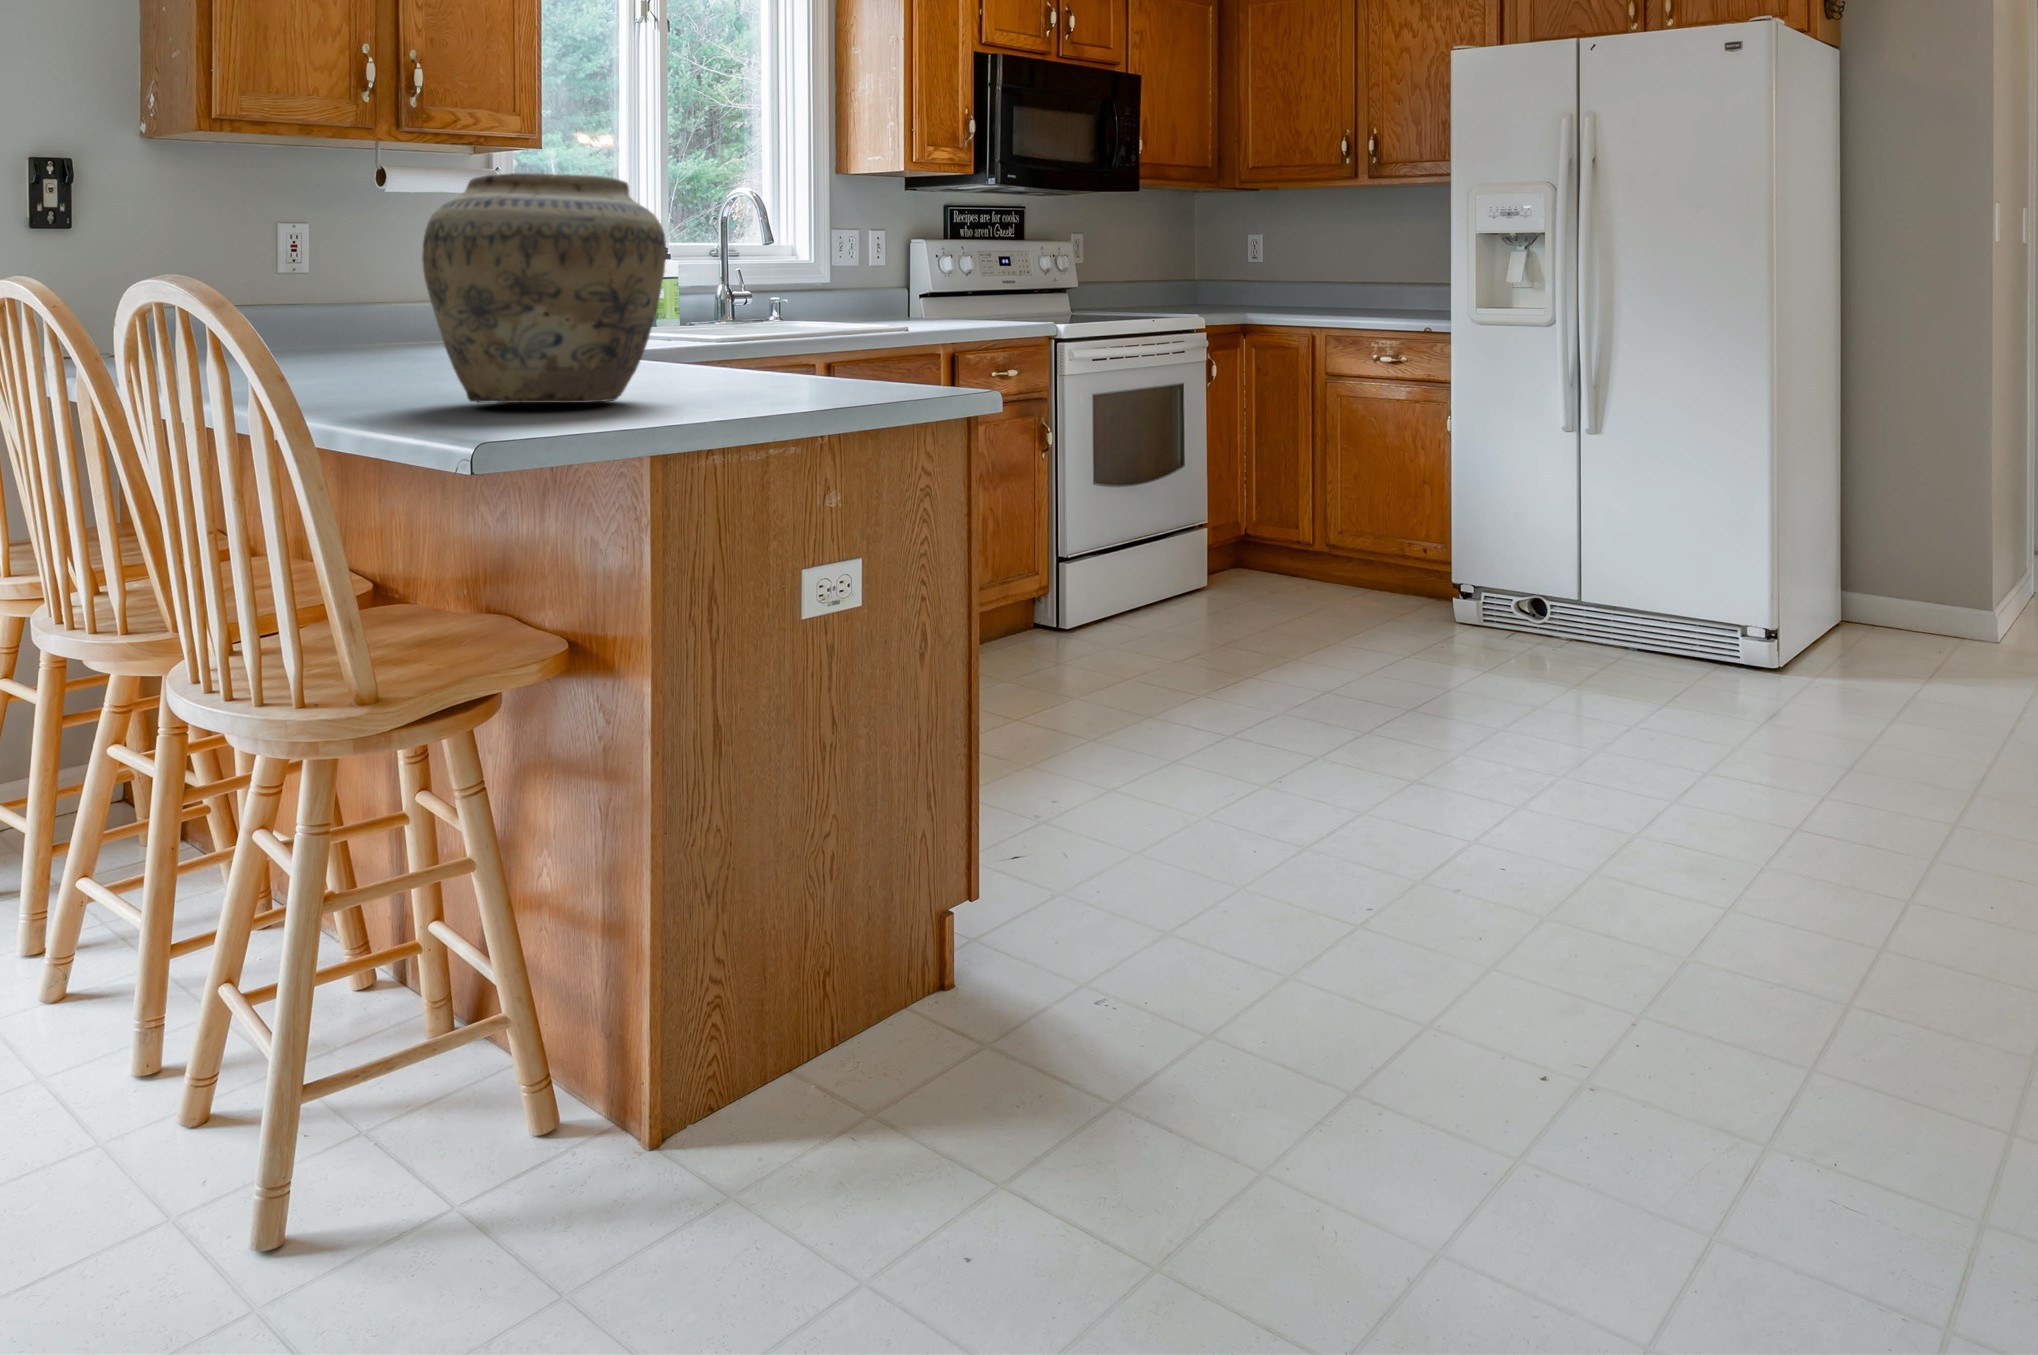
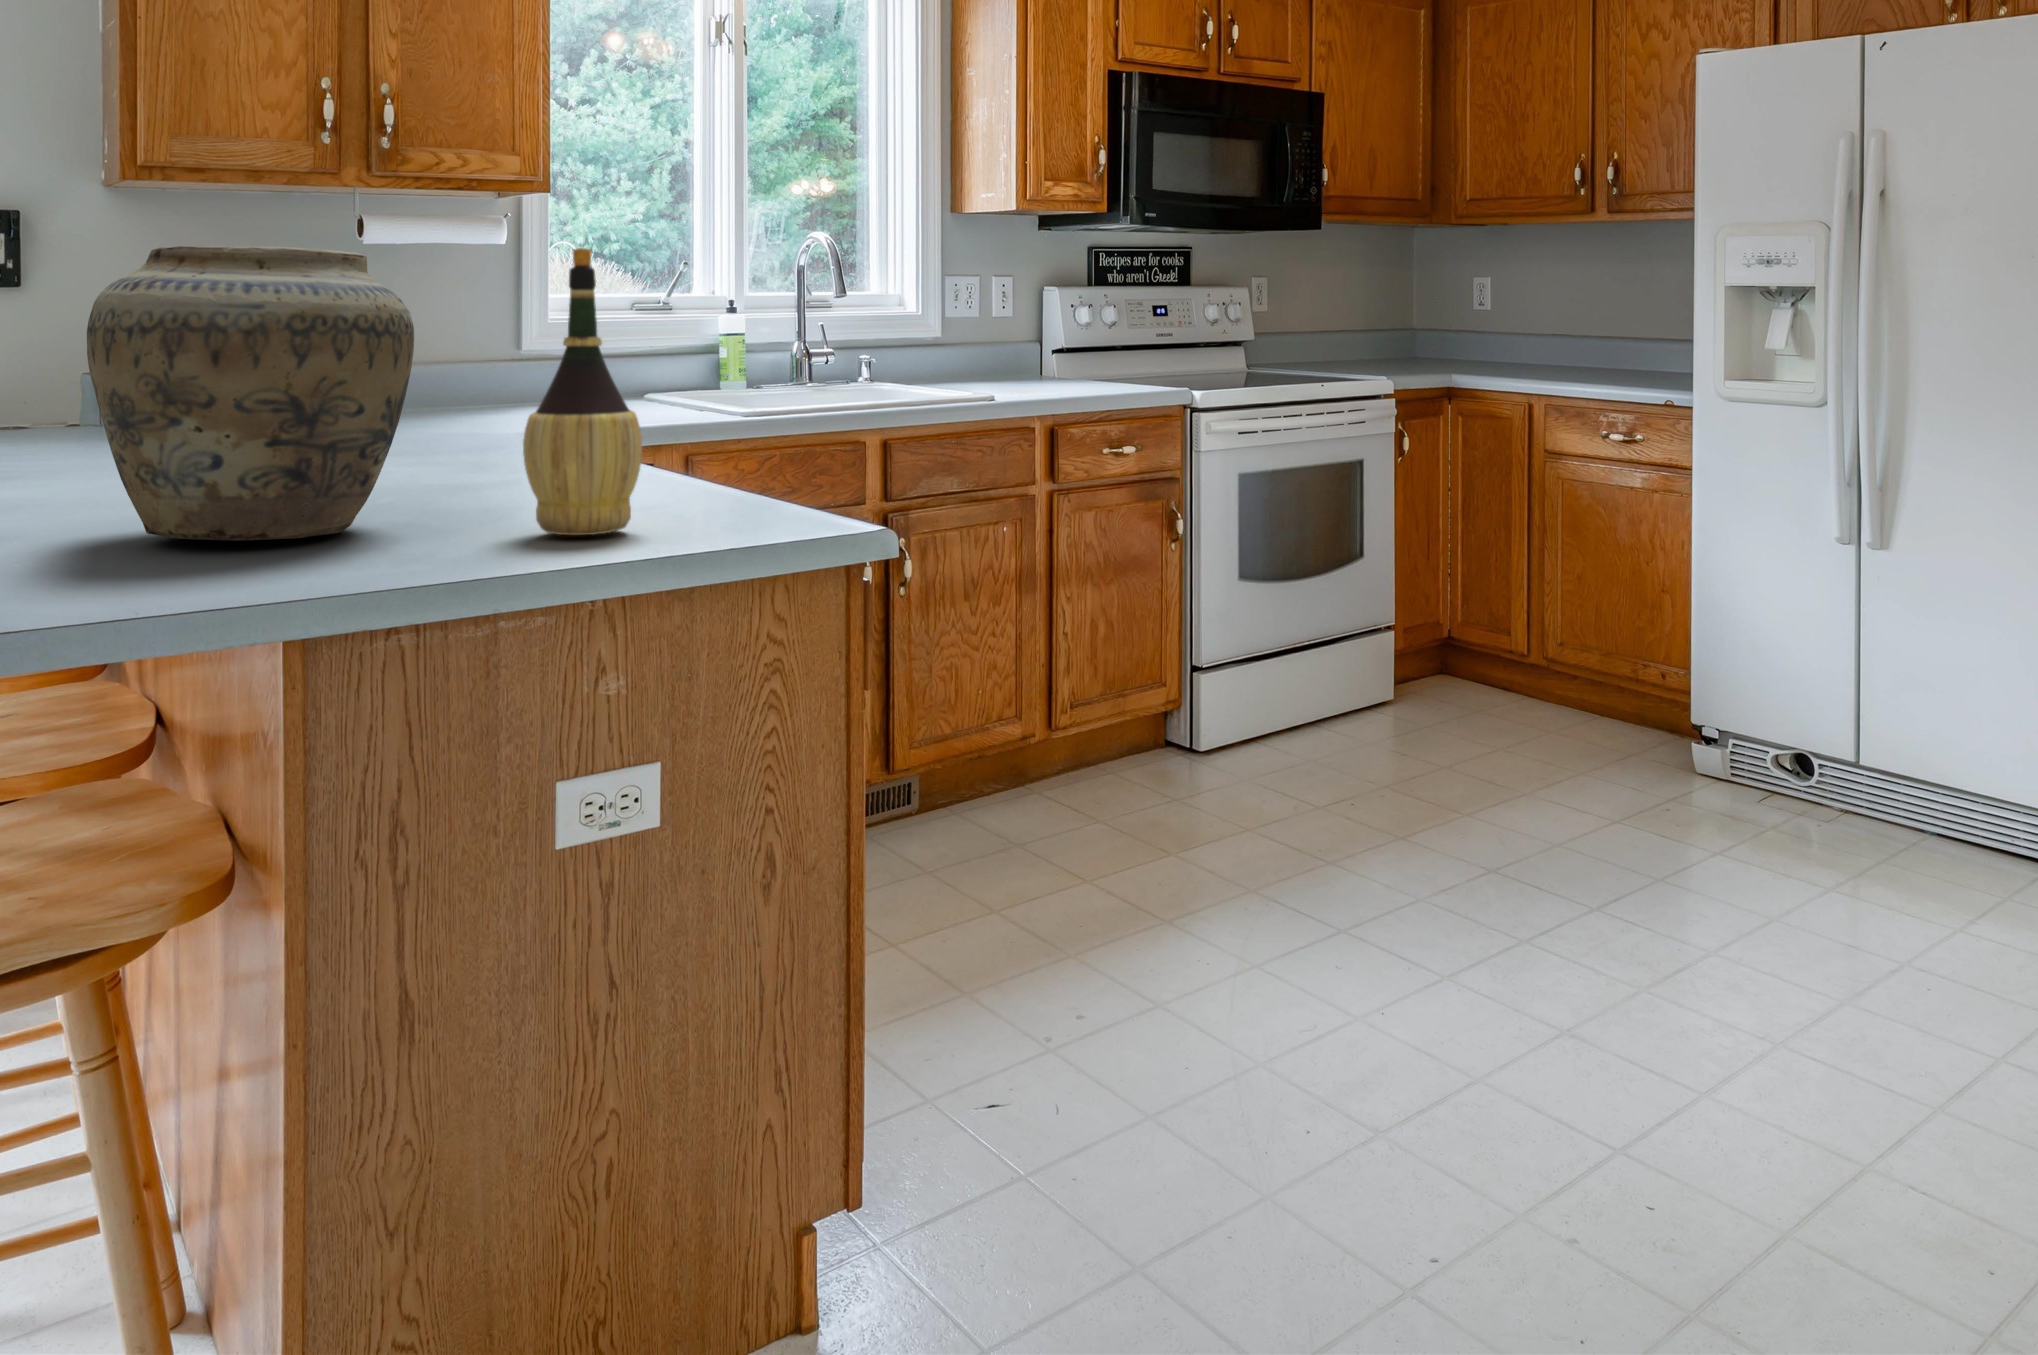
wine bottle: none [759,179,847,398] -> present [523,248,642,535]

